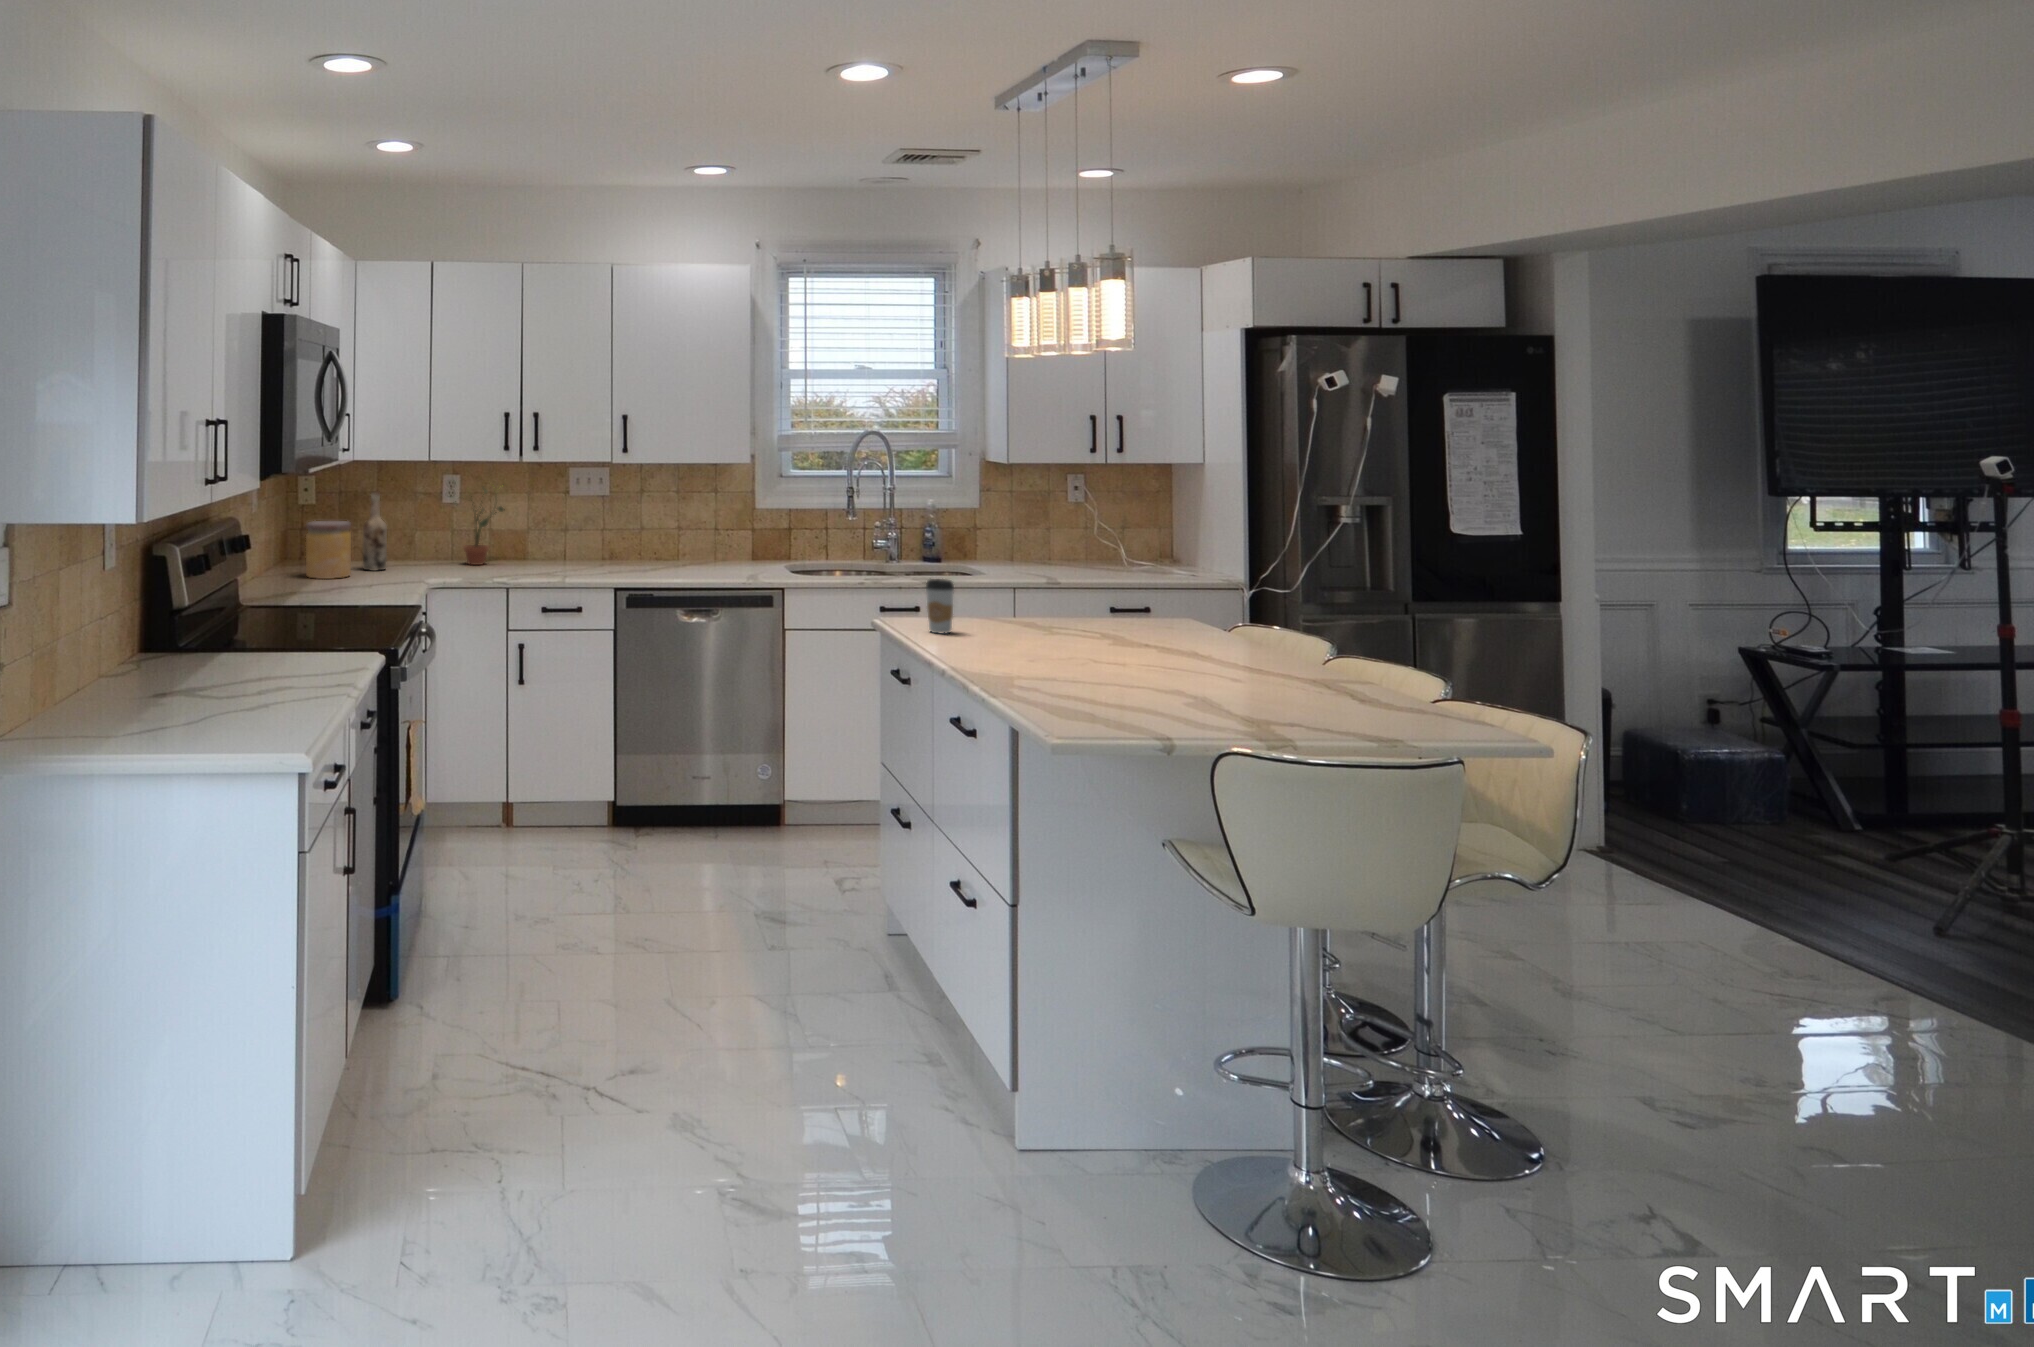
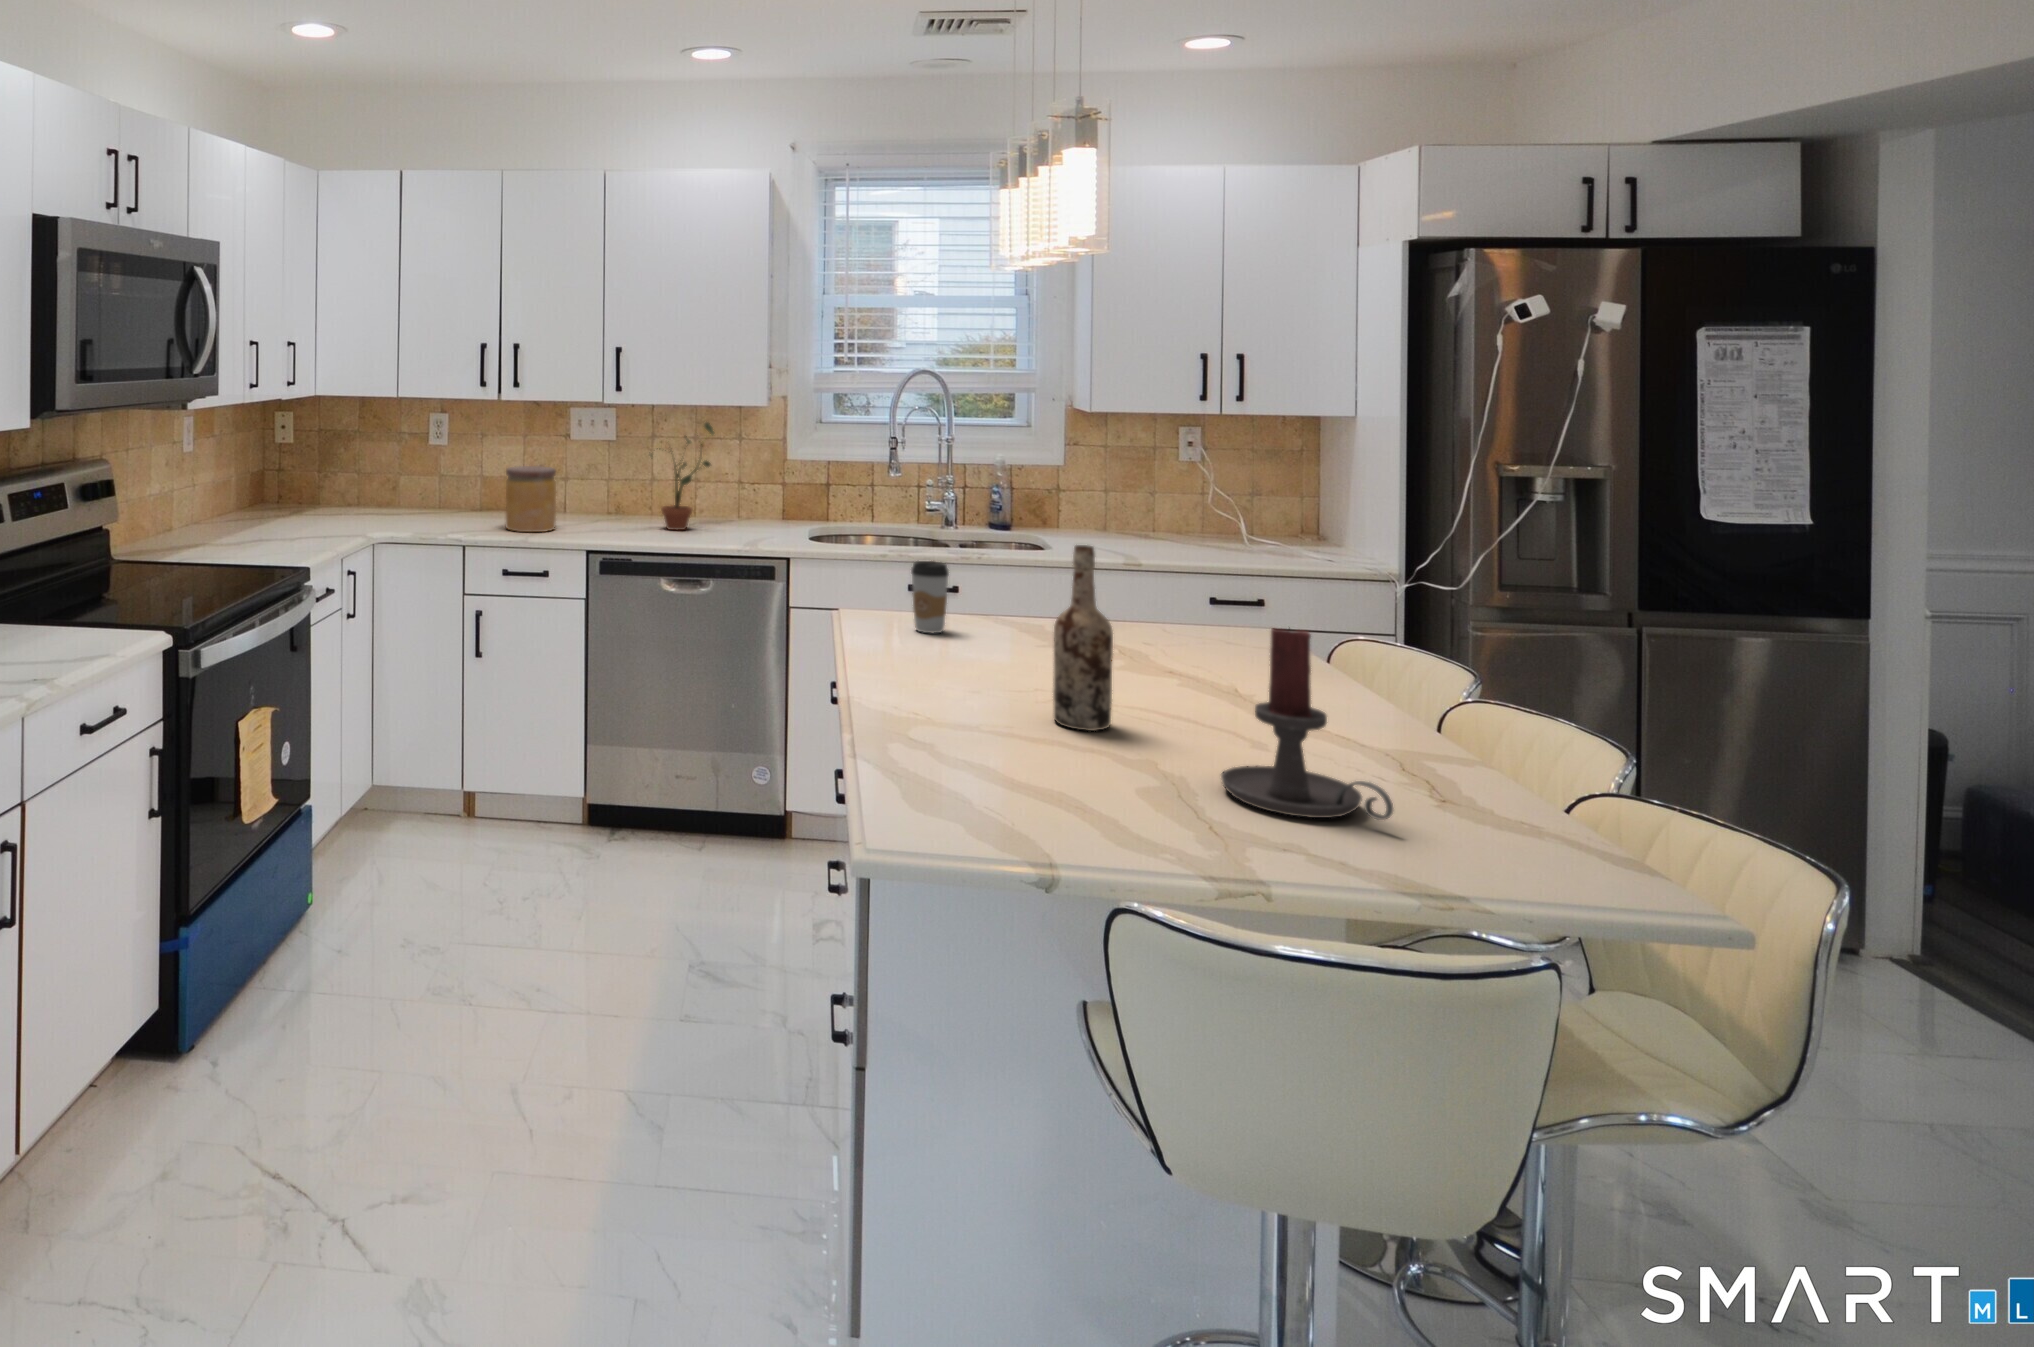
potted plant: present [455,484,505,565] -> present [650,422,714,530]
wine bottle: present [363,491,387,571] -> present [1053,545,1113,731]
jar: present [306,521,351,579] -> present [506,466,556,532]
candle holder: none [1196,599,1307,719] -> present [1221,628,1393,820]

